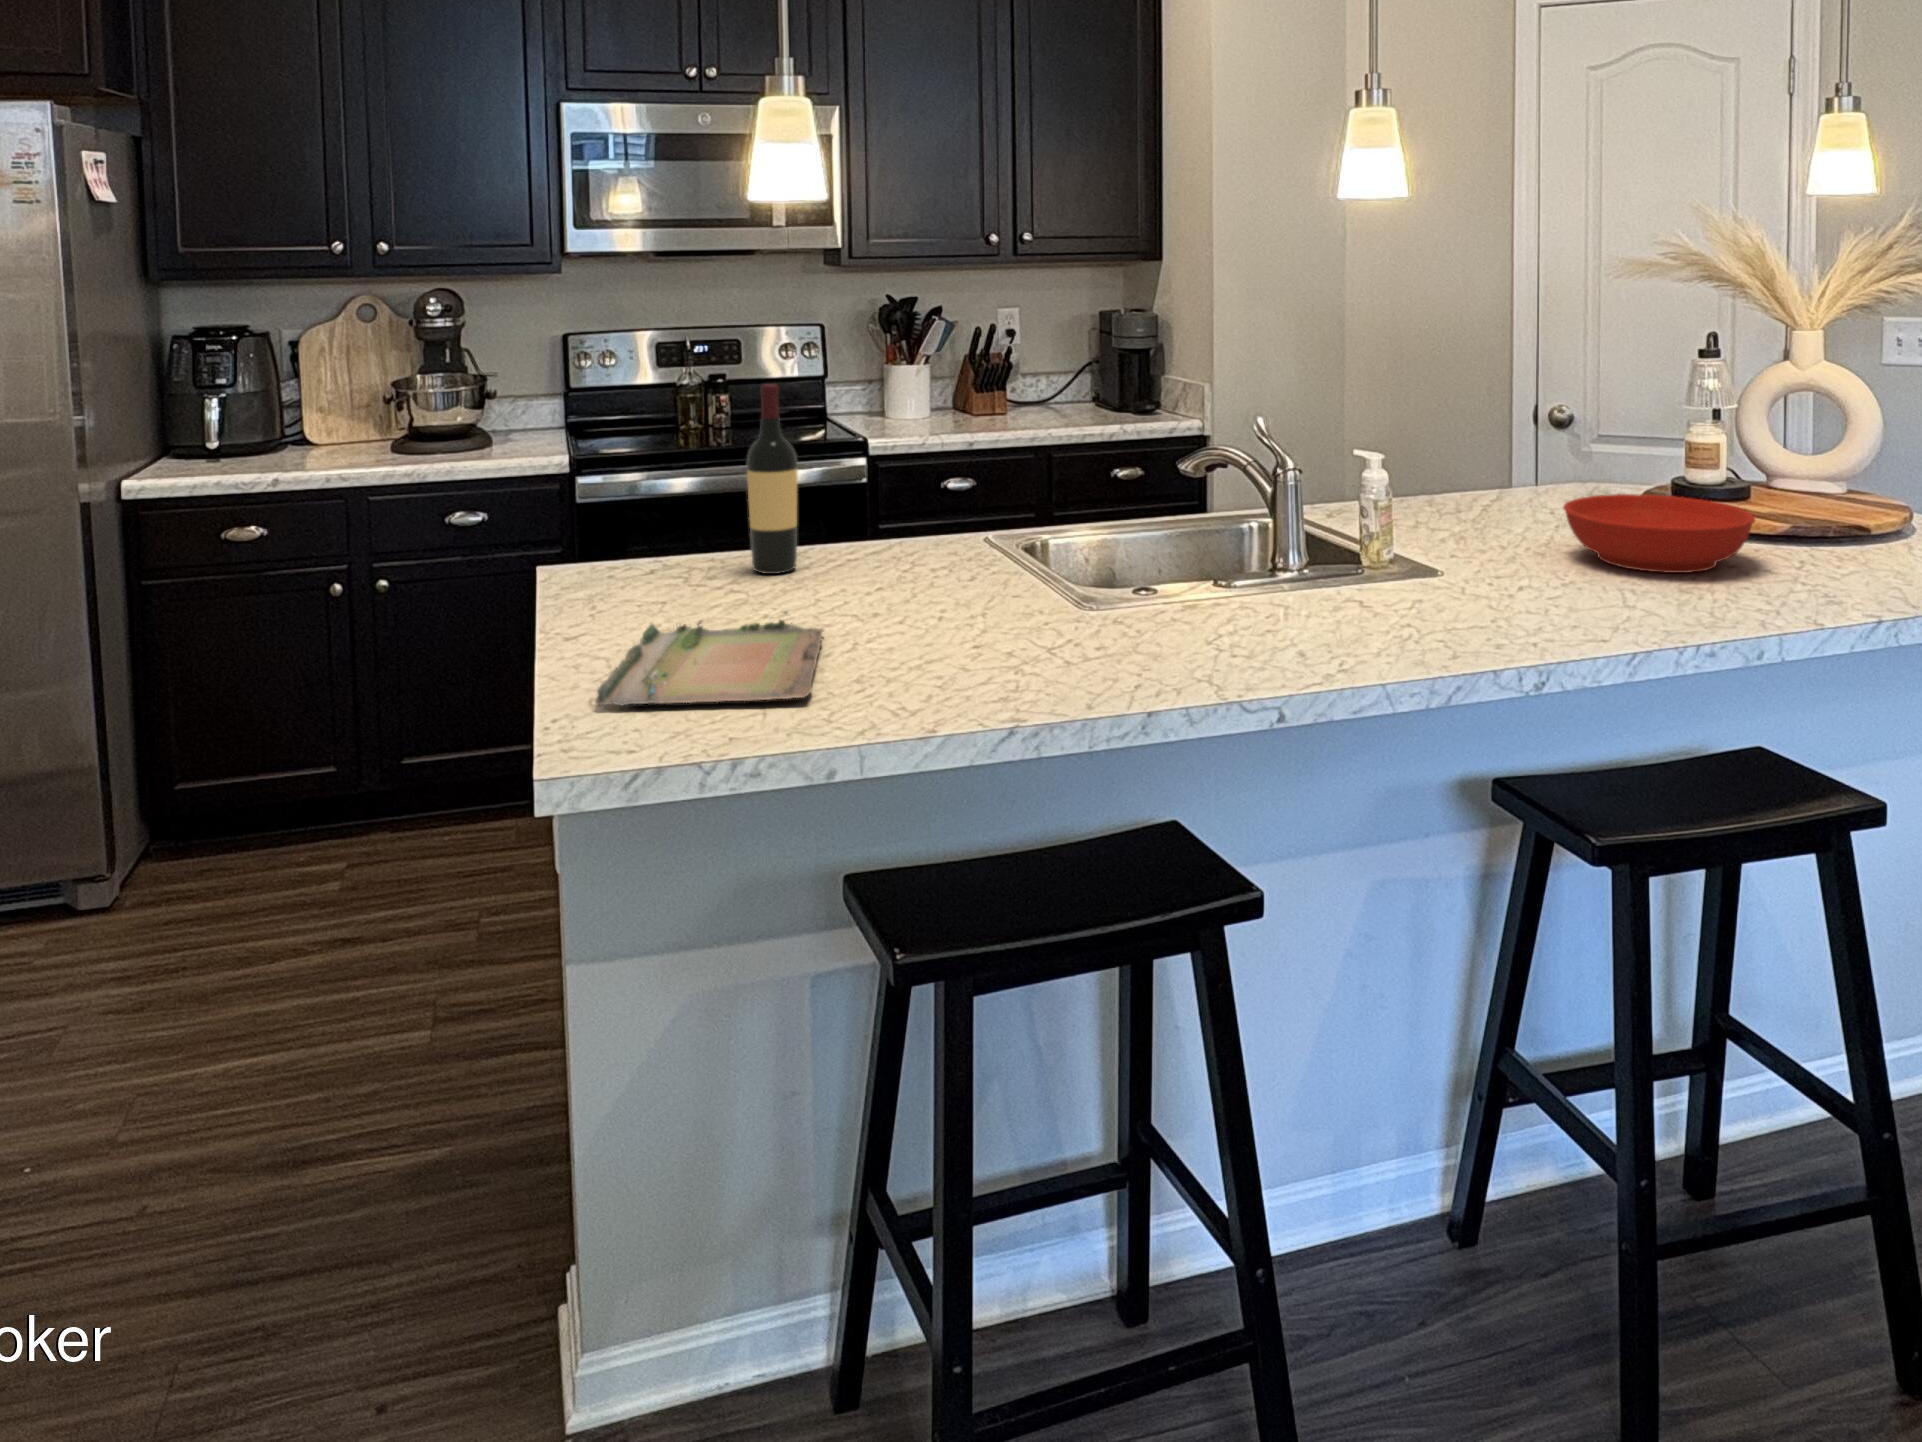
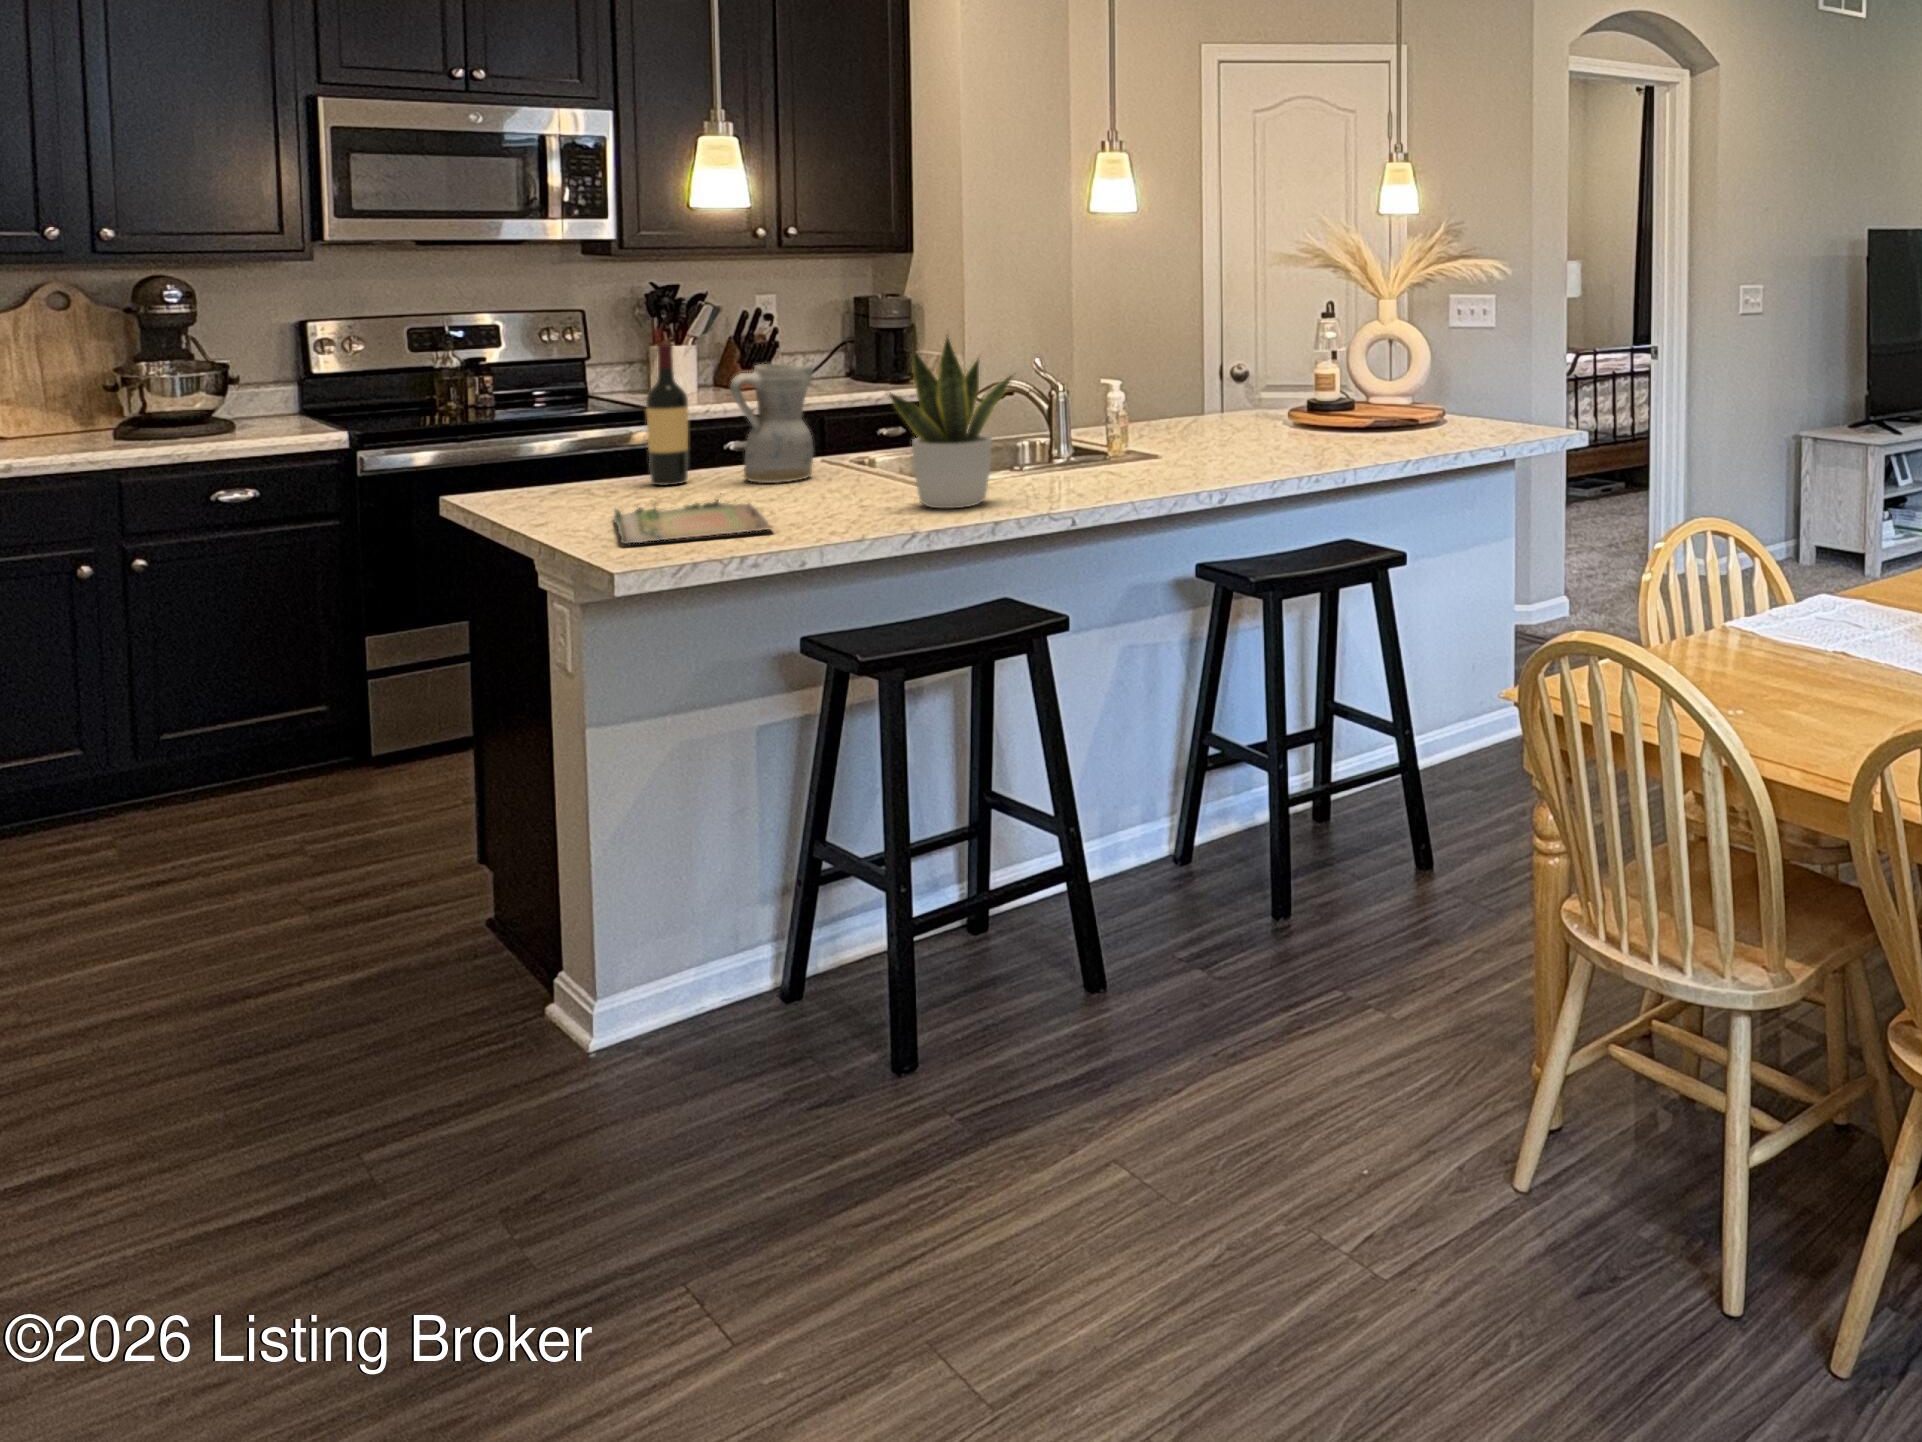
potted plant: none [994,385,1201,673] -> present [890,337,1012,508]
ceramic pitcher: none [839,415,948,582] -> present [730,364,814,483]
bowl: present [1563,494,1755,573] -> none [1236,404,1348,447]

